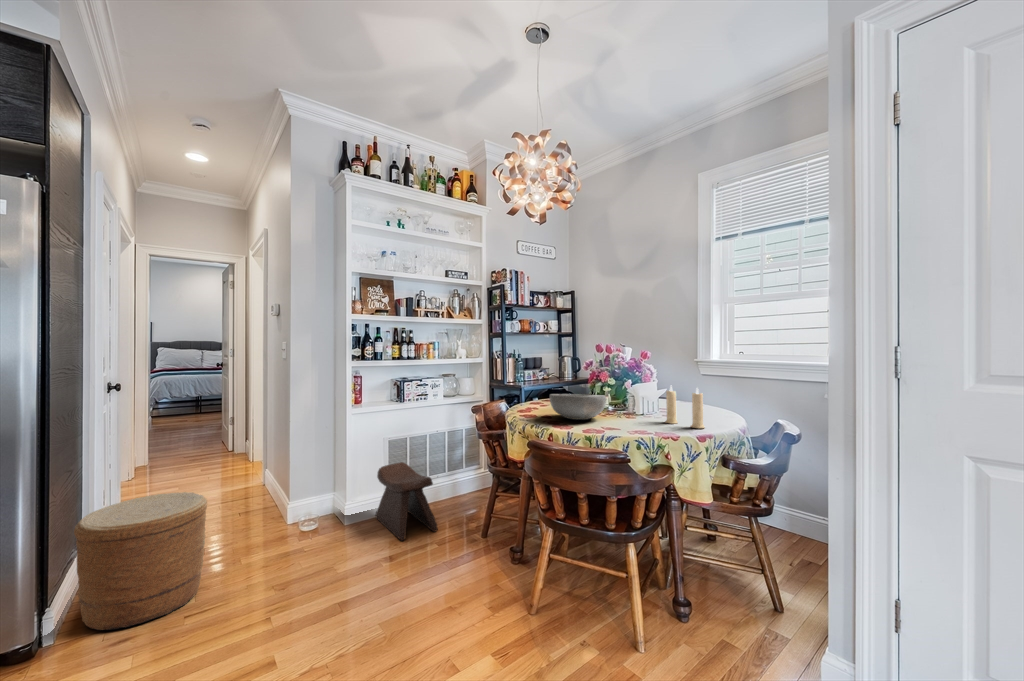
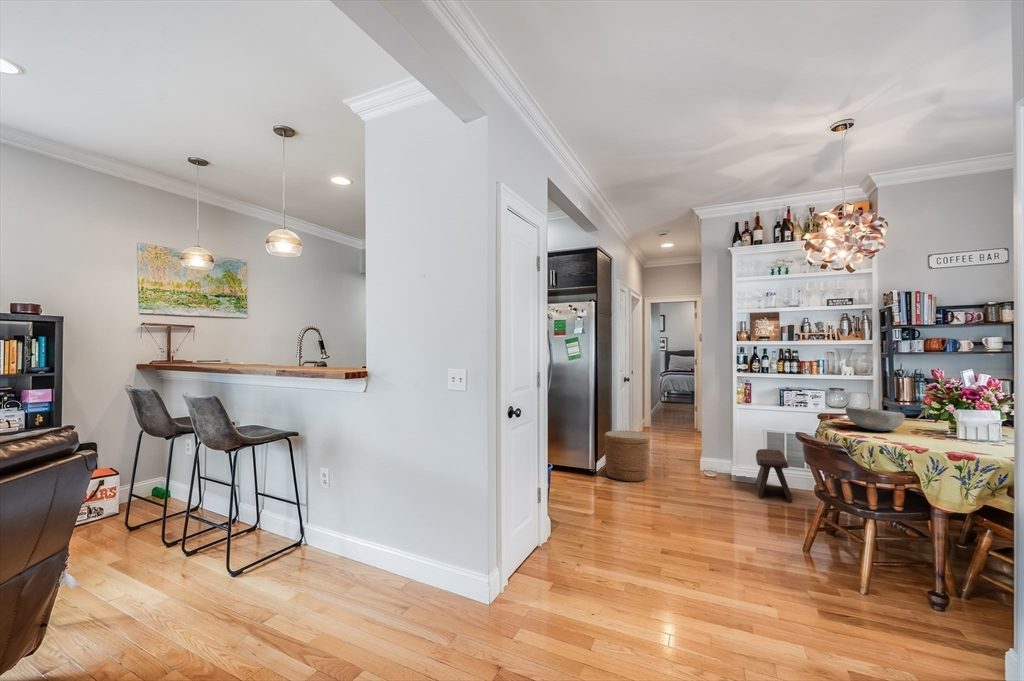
candle: present [666,386,704,428] -> none [958,409,987,453]

